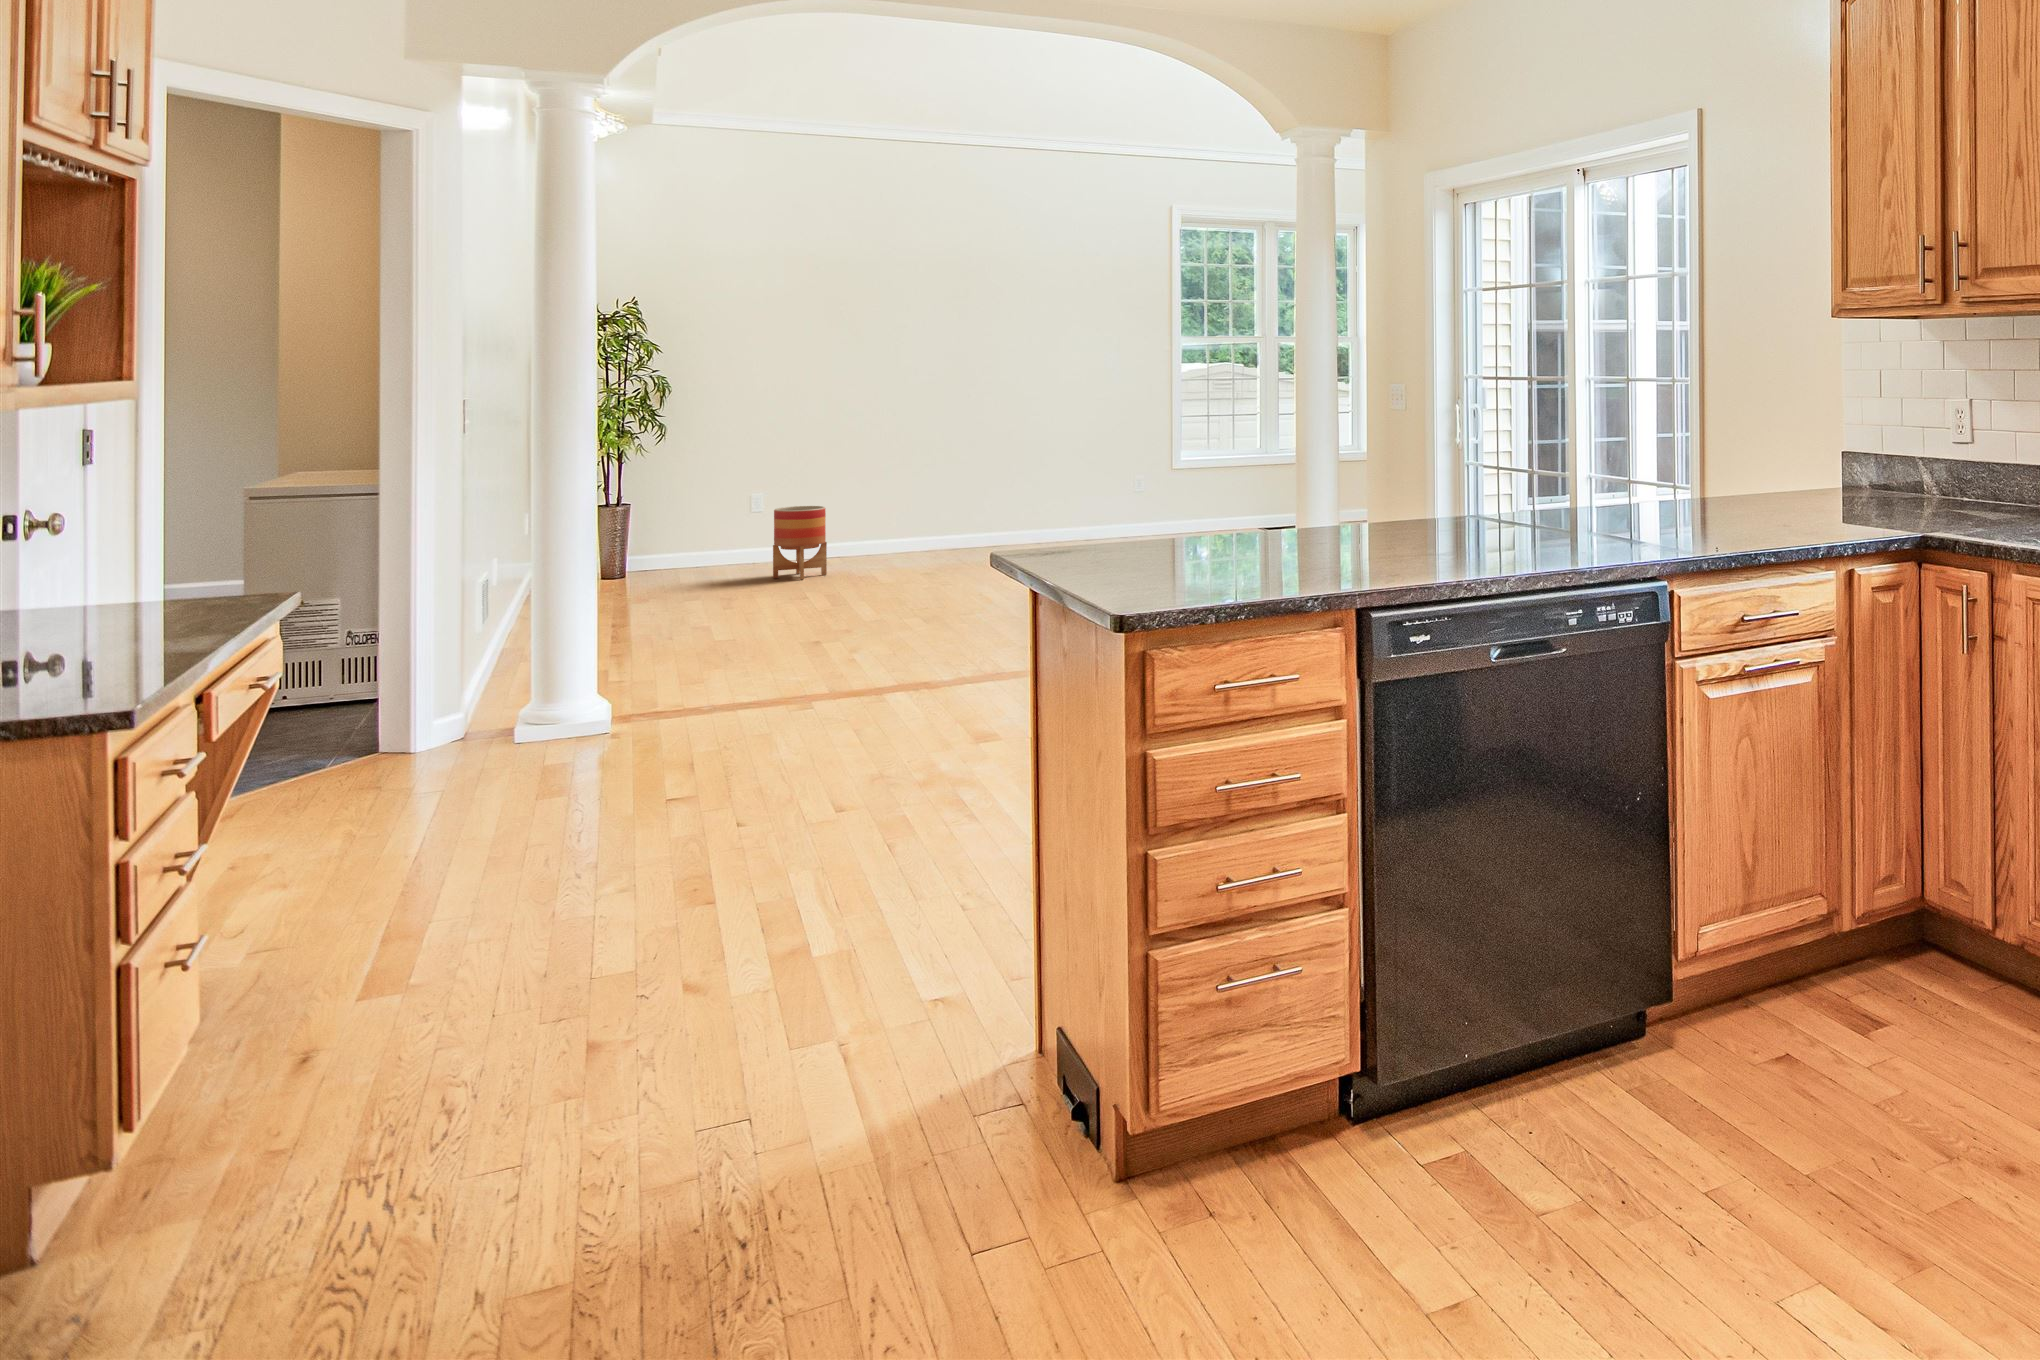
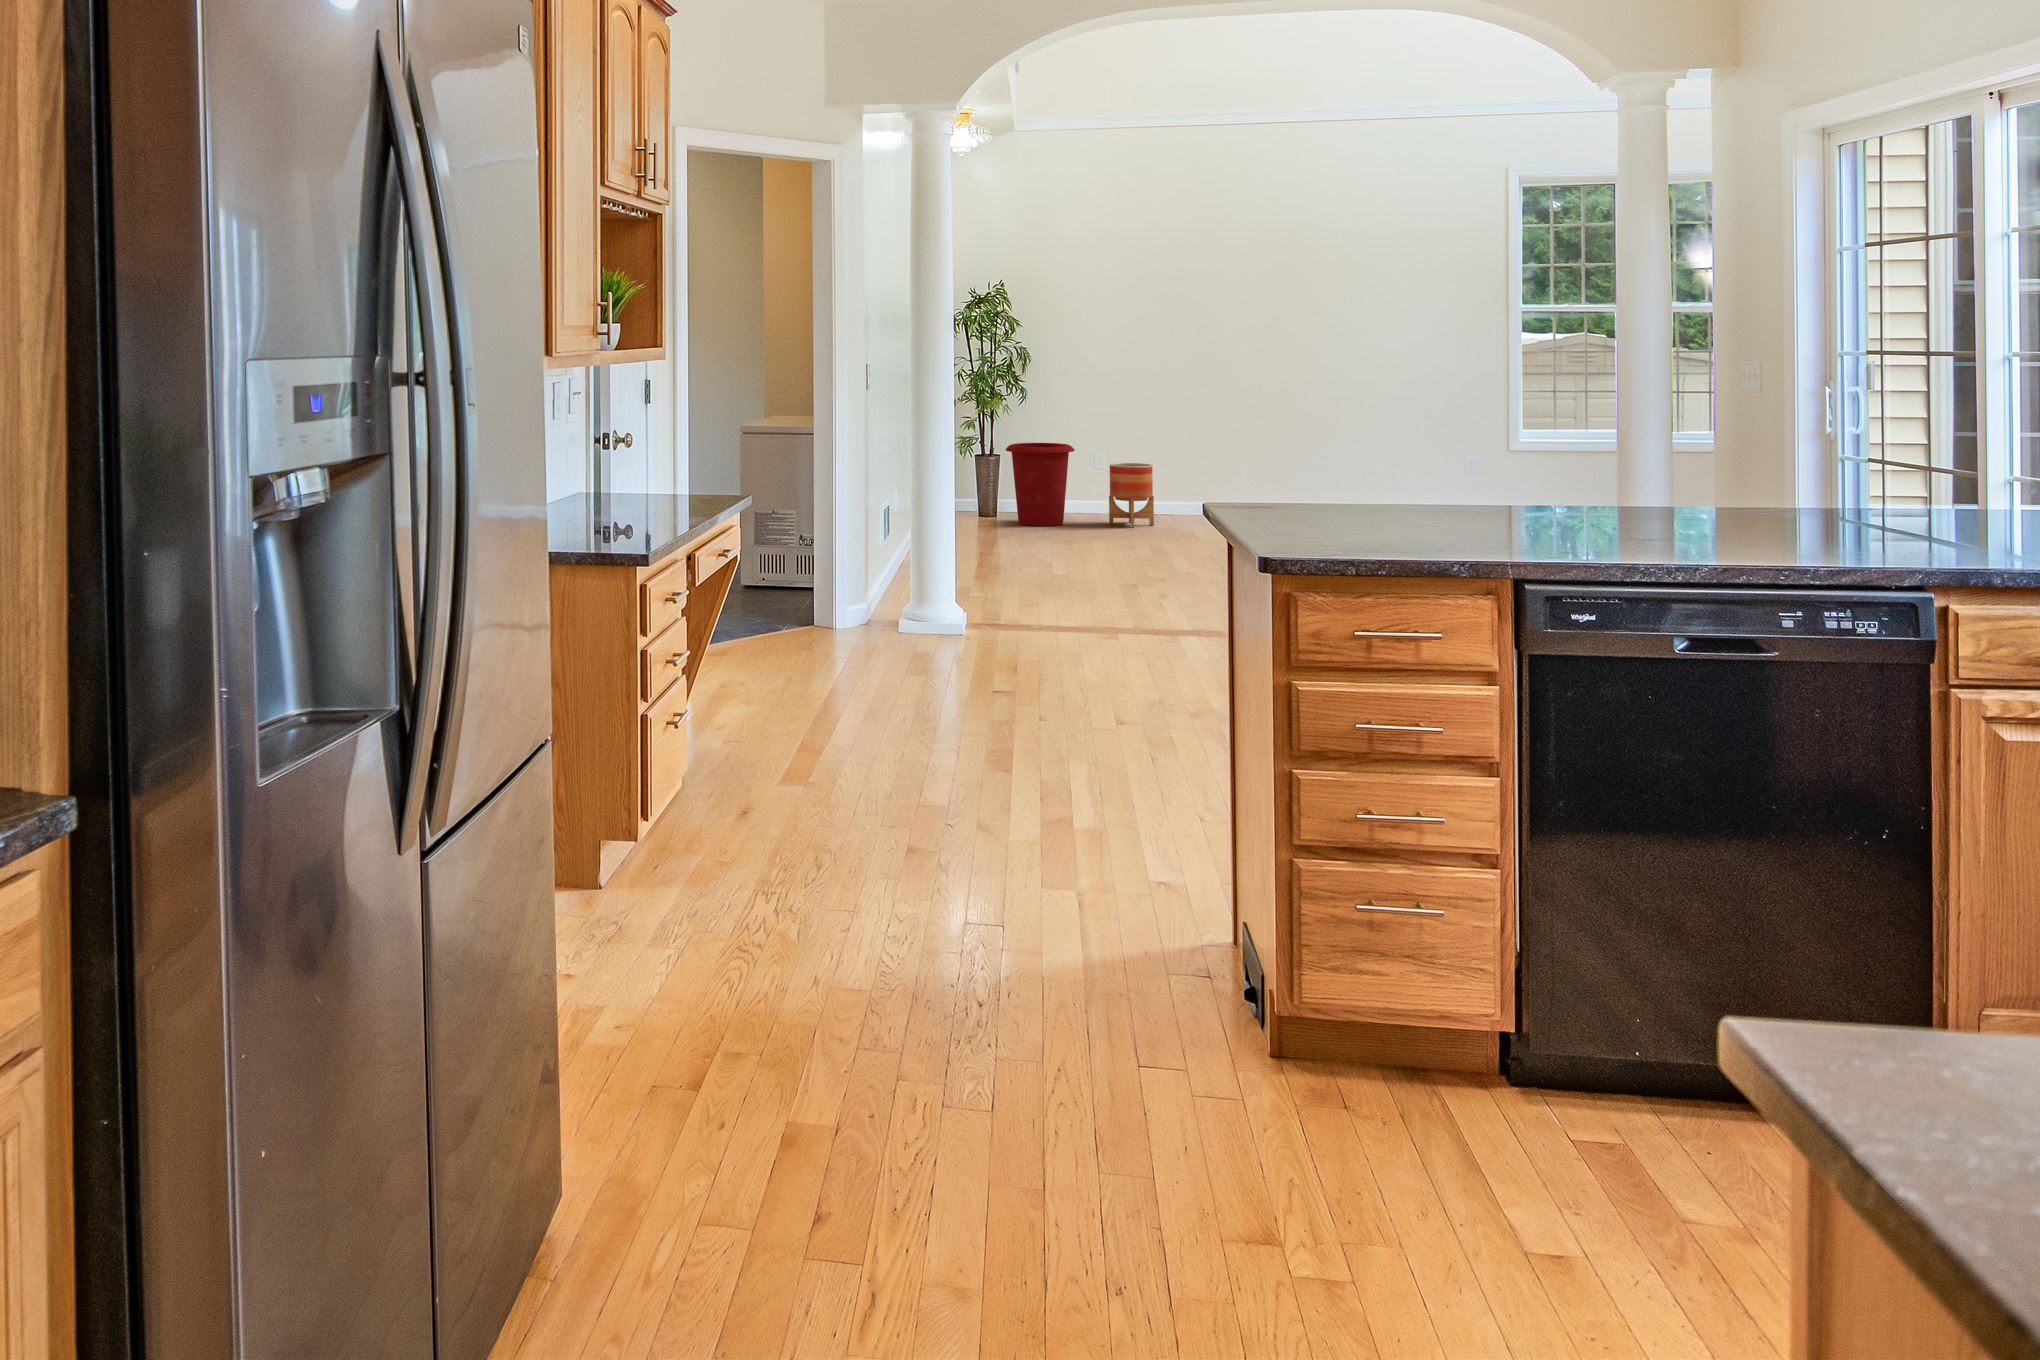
waste bin: none [640,488,731,589] -> present [1006,443,1075,526]

